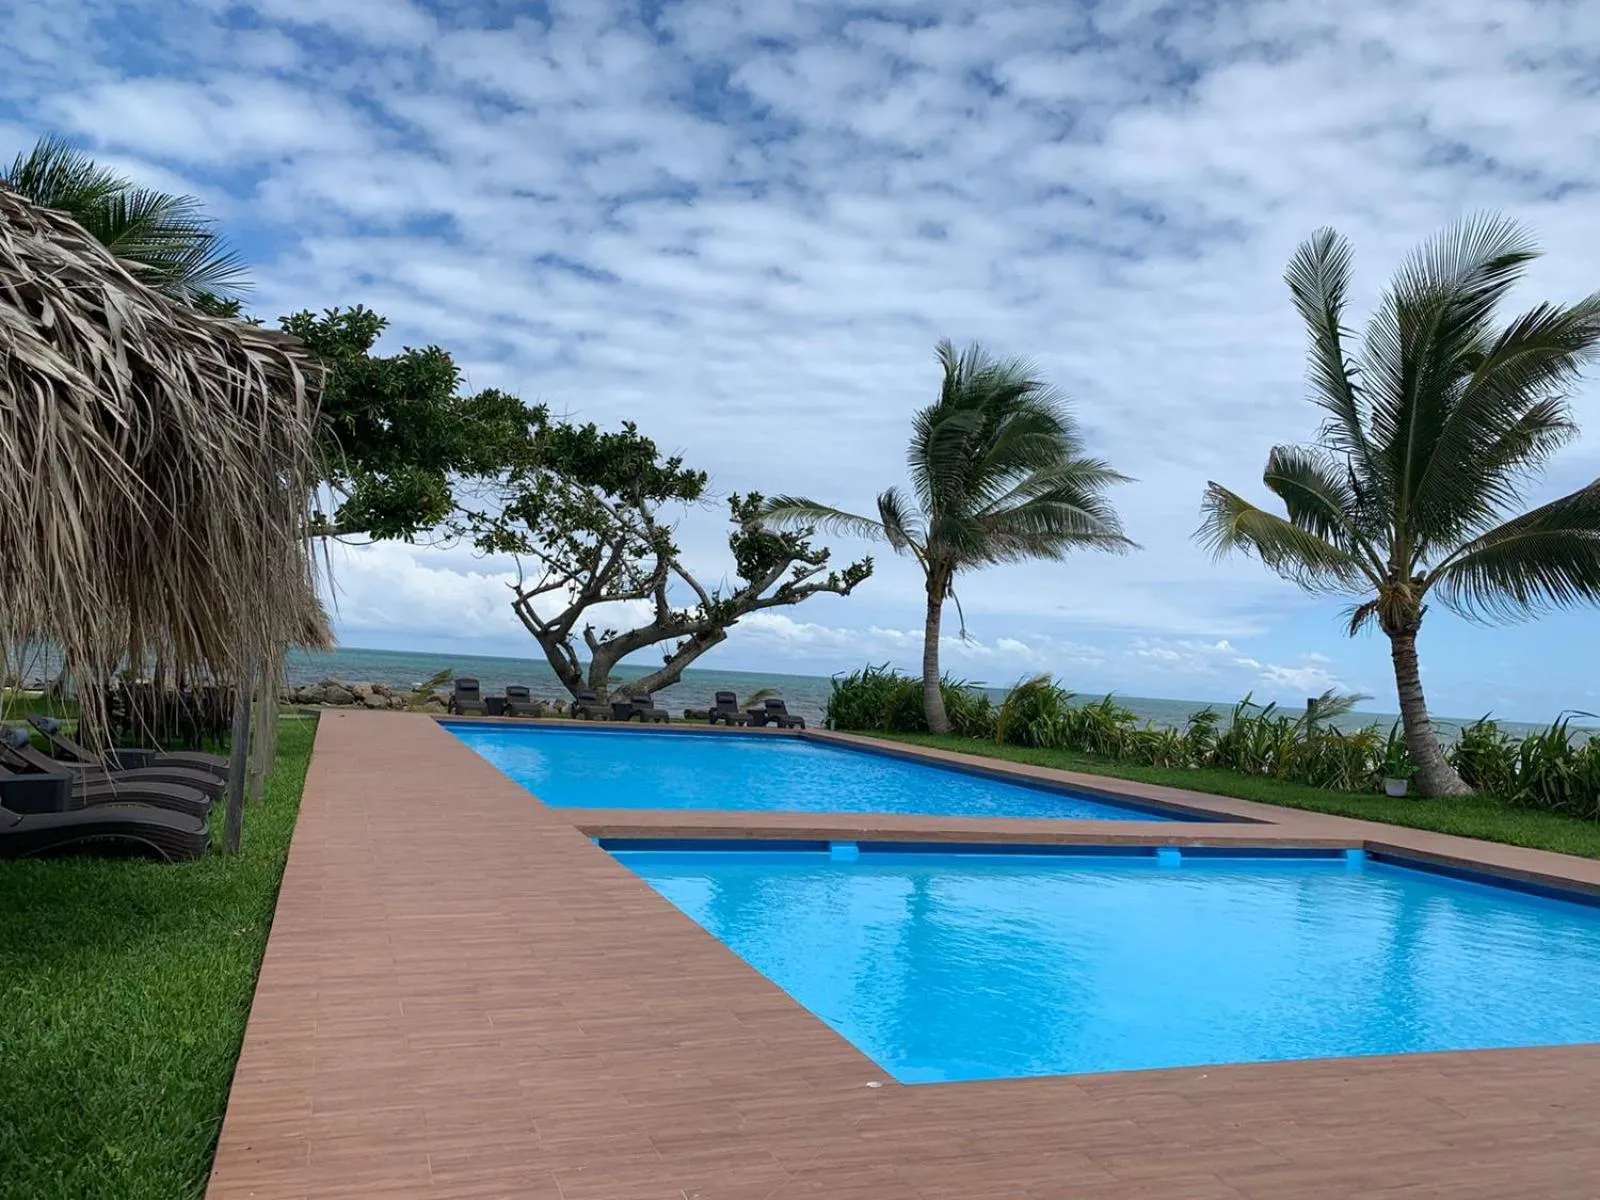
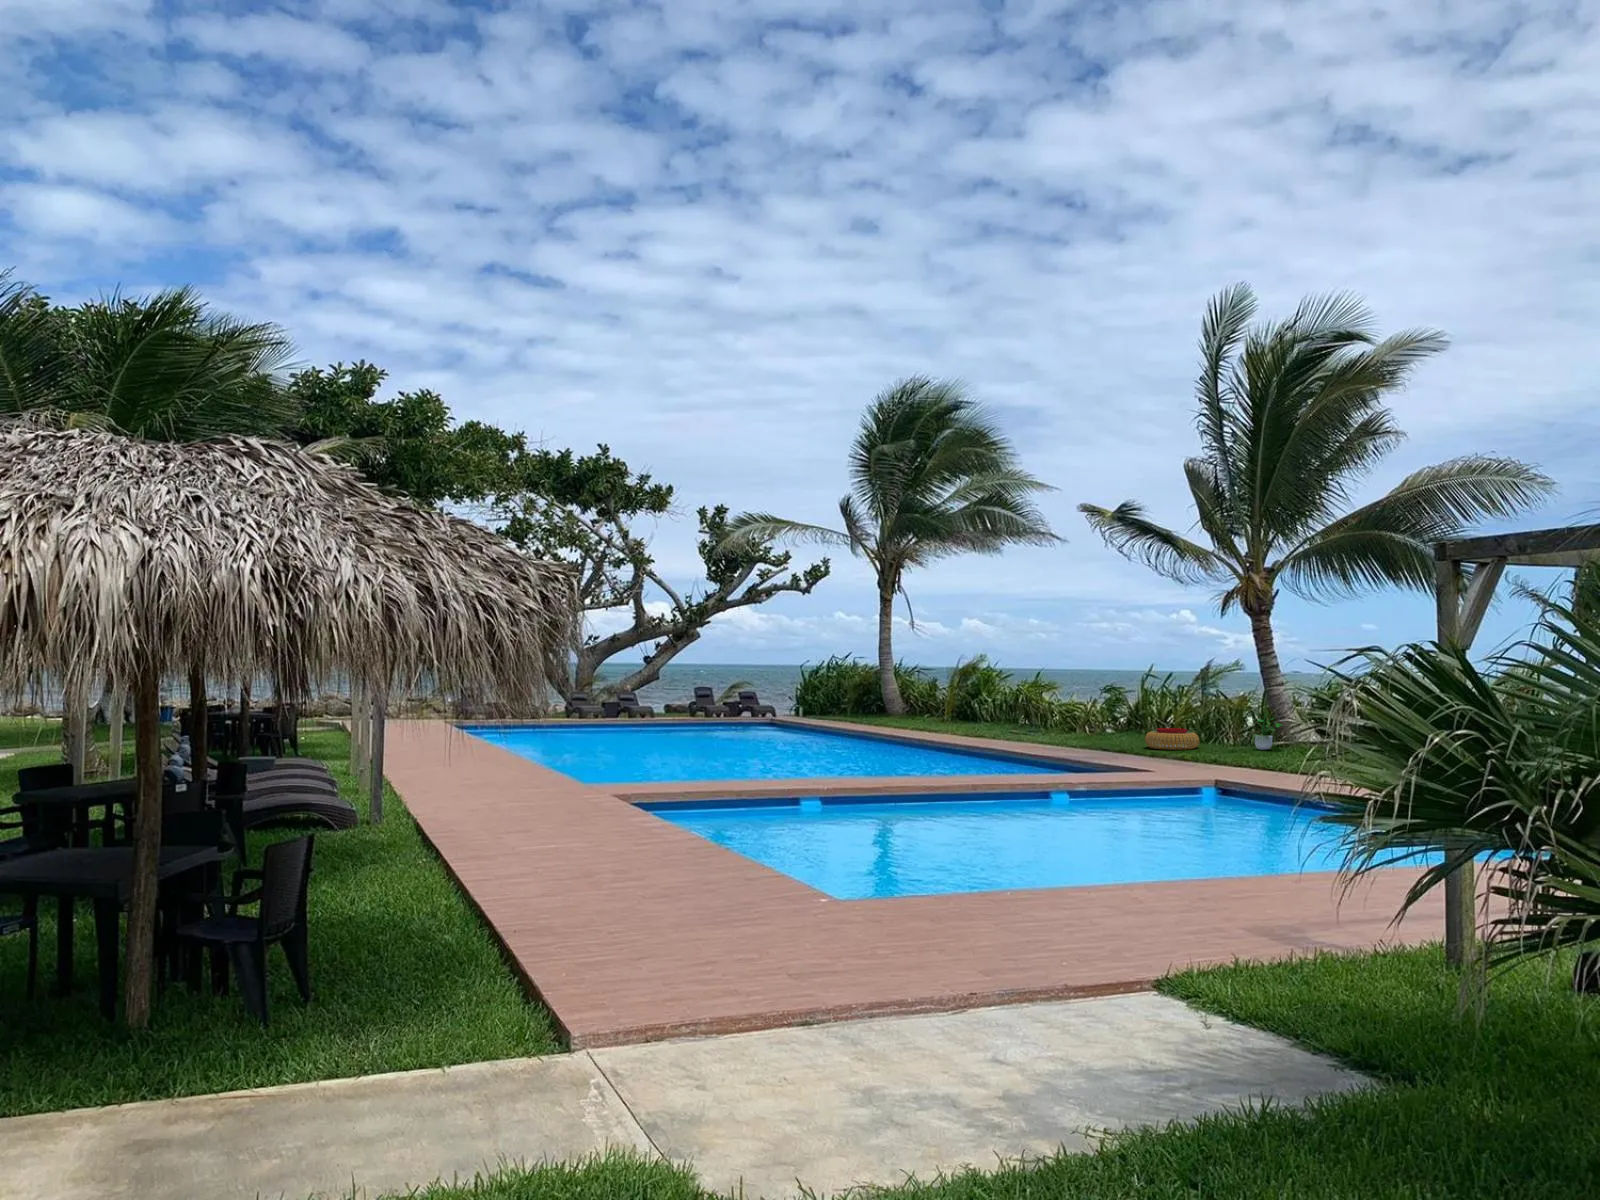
pouf: none [1252,765,1317,792] -> present [1145,728,1199,750]

